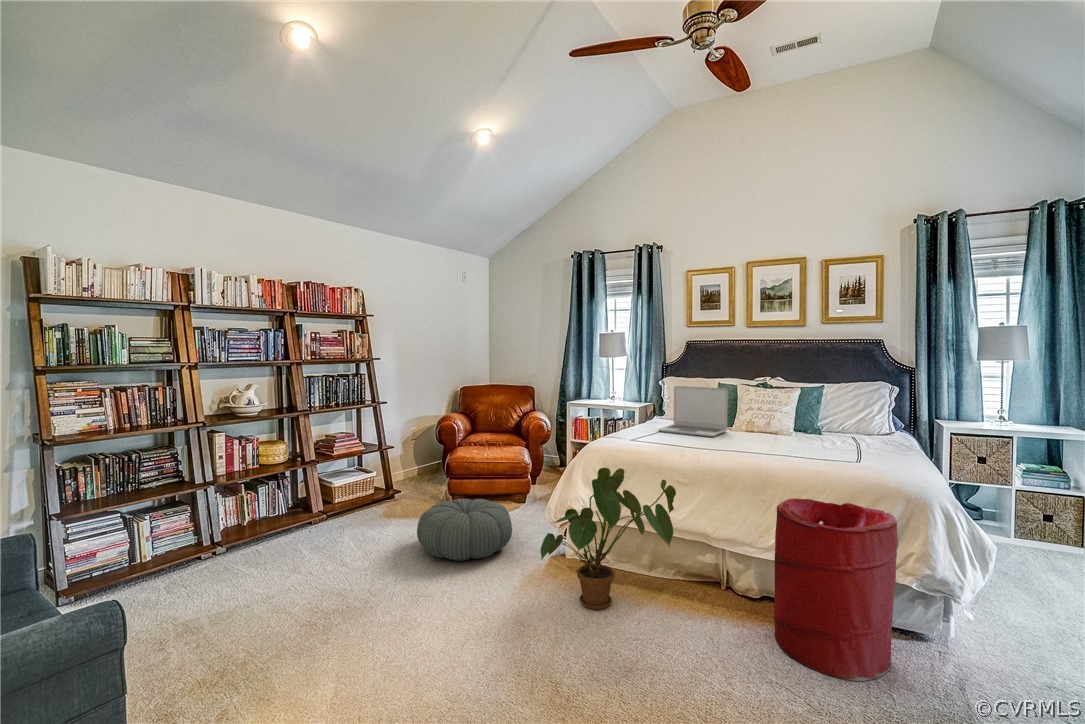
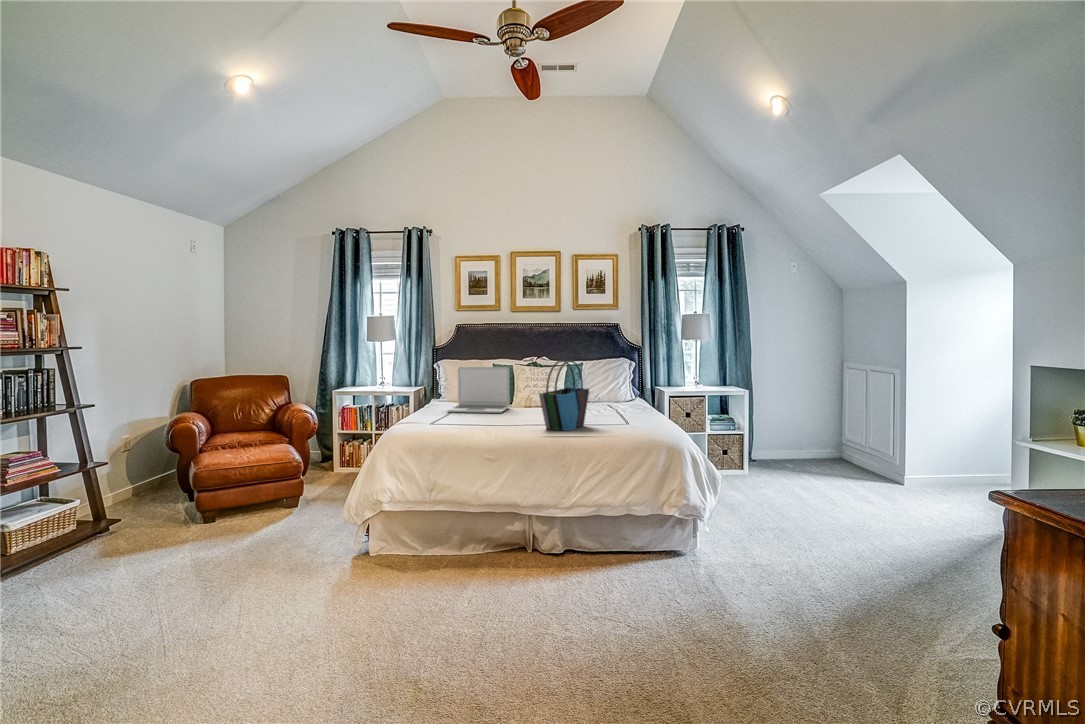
tote bag: none [739,385,808,464] -> present [539,360,589,431]
house plant: present [541,468,676,610] -> none [352,451,495,603]
pouf: present [417,499,512,561] -> none [159,510,295,592]
laundry hamper: present [774,499,898,681] -> none [583,456,676,603]

